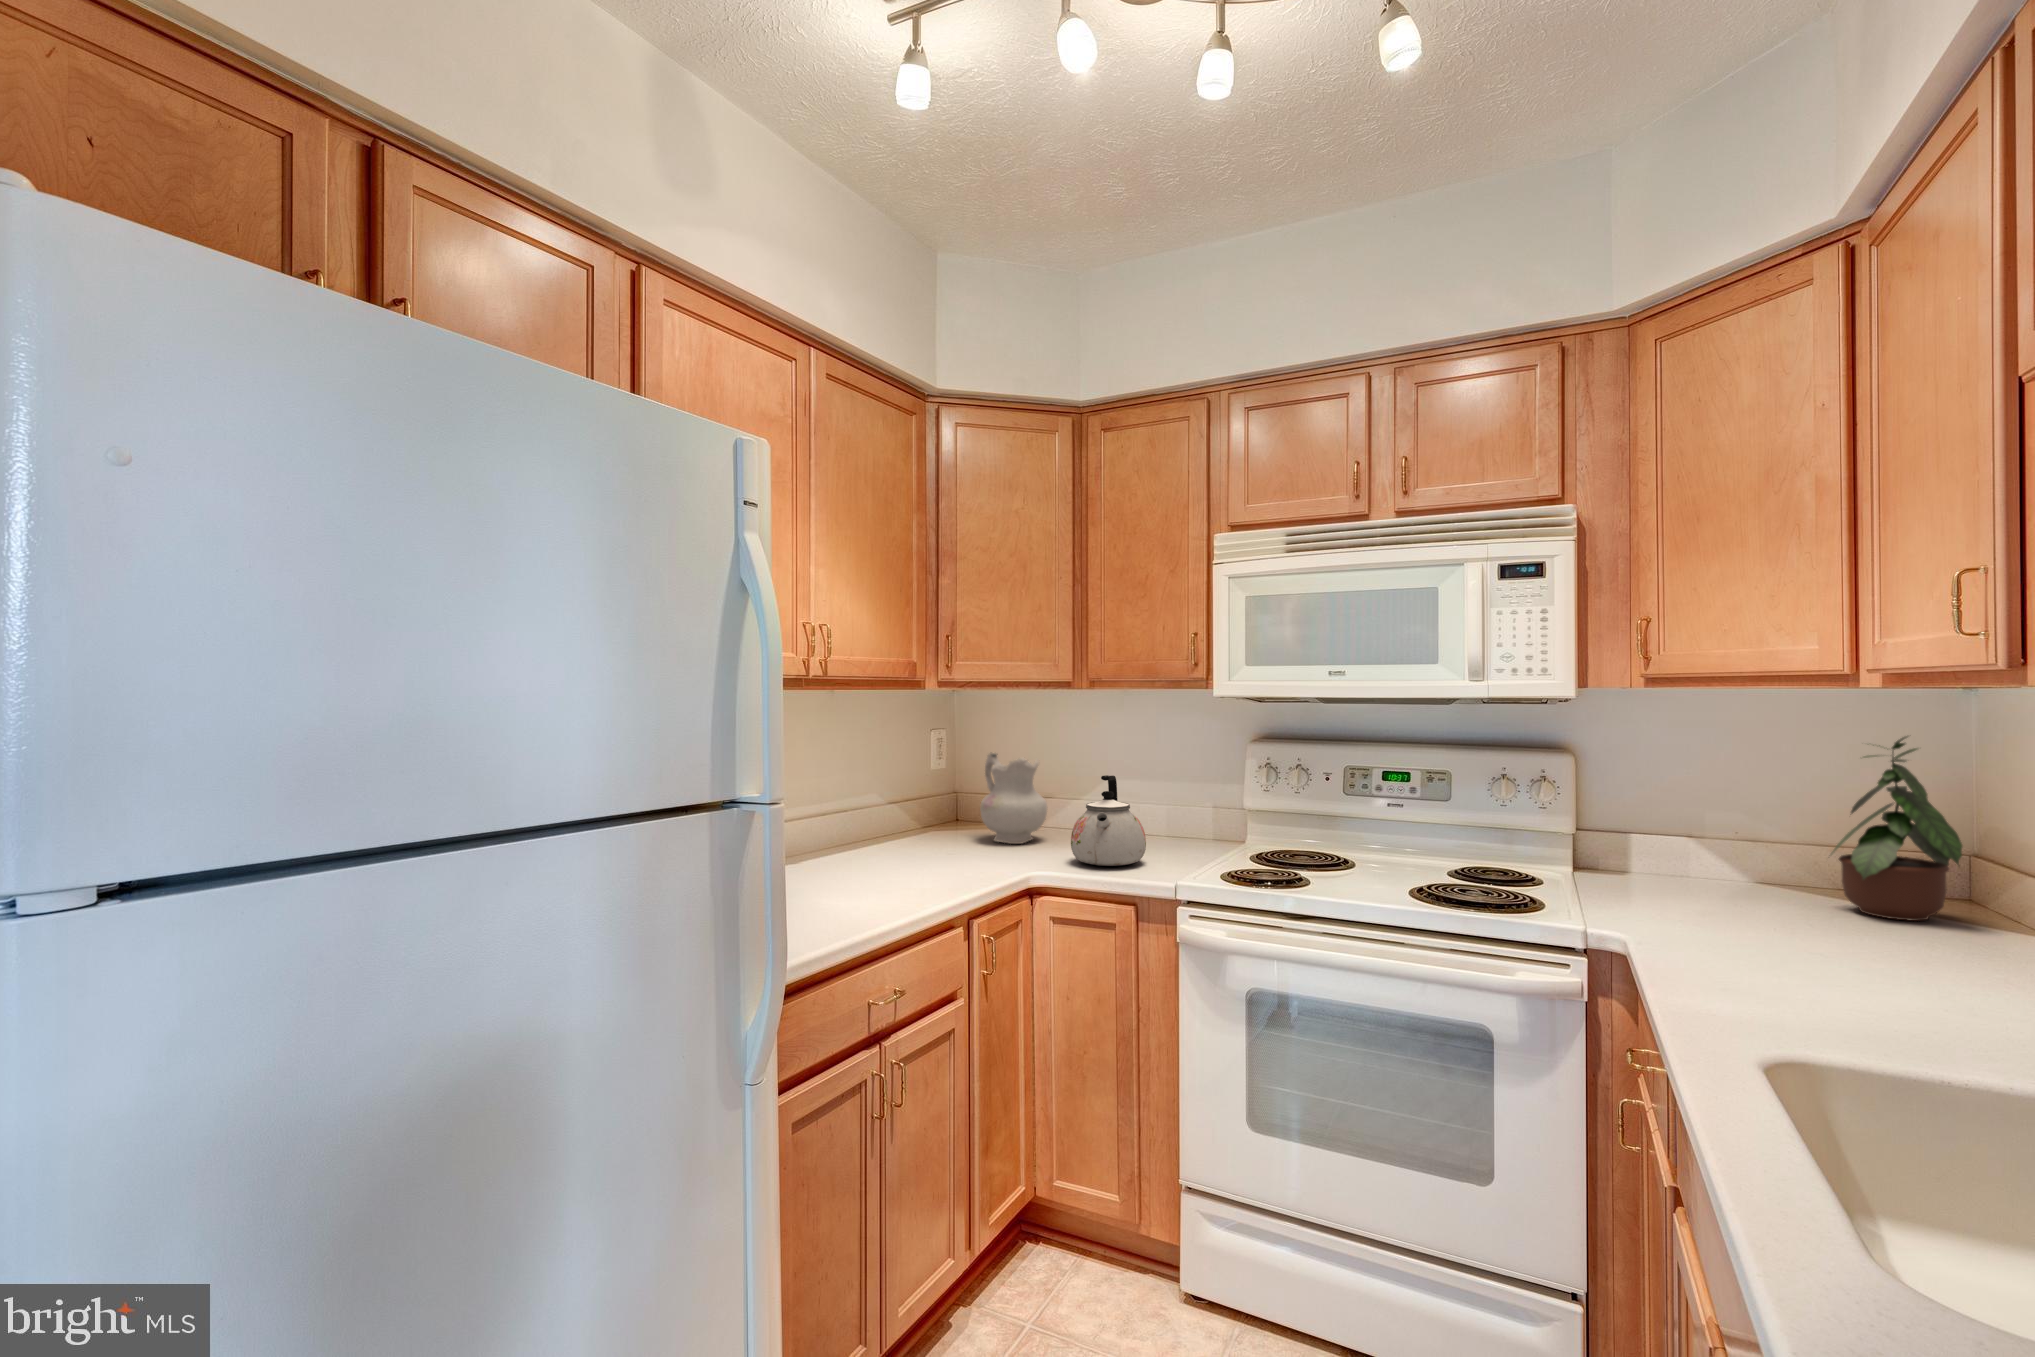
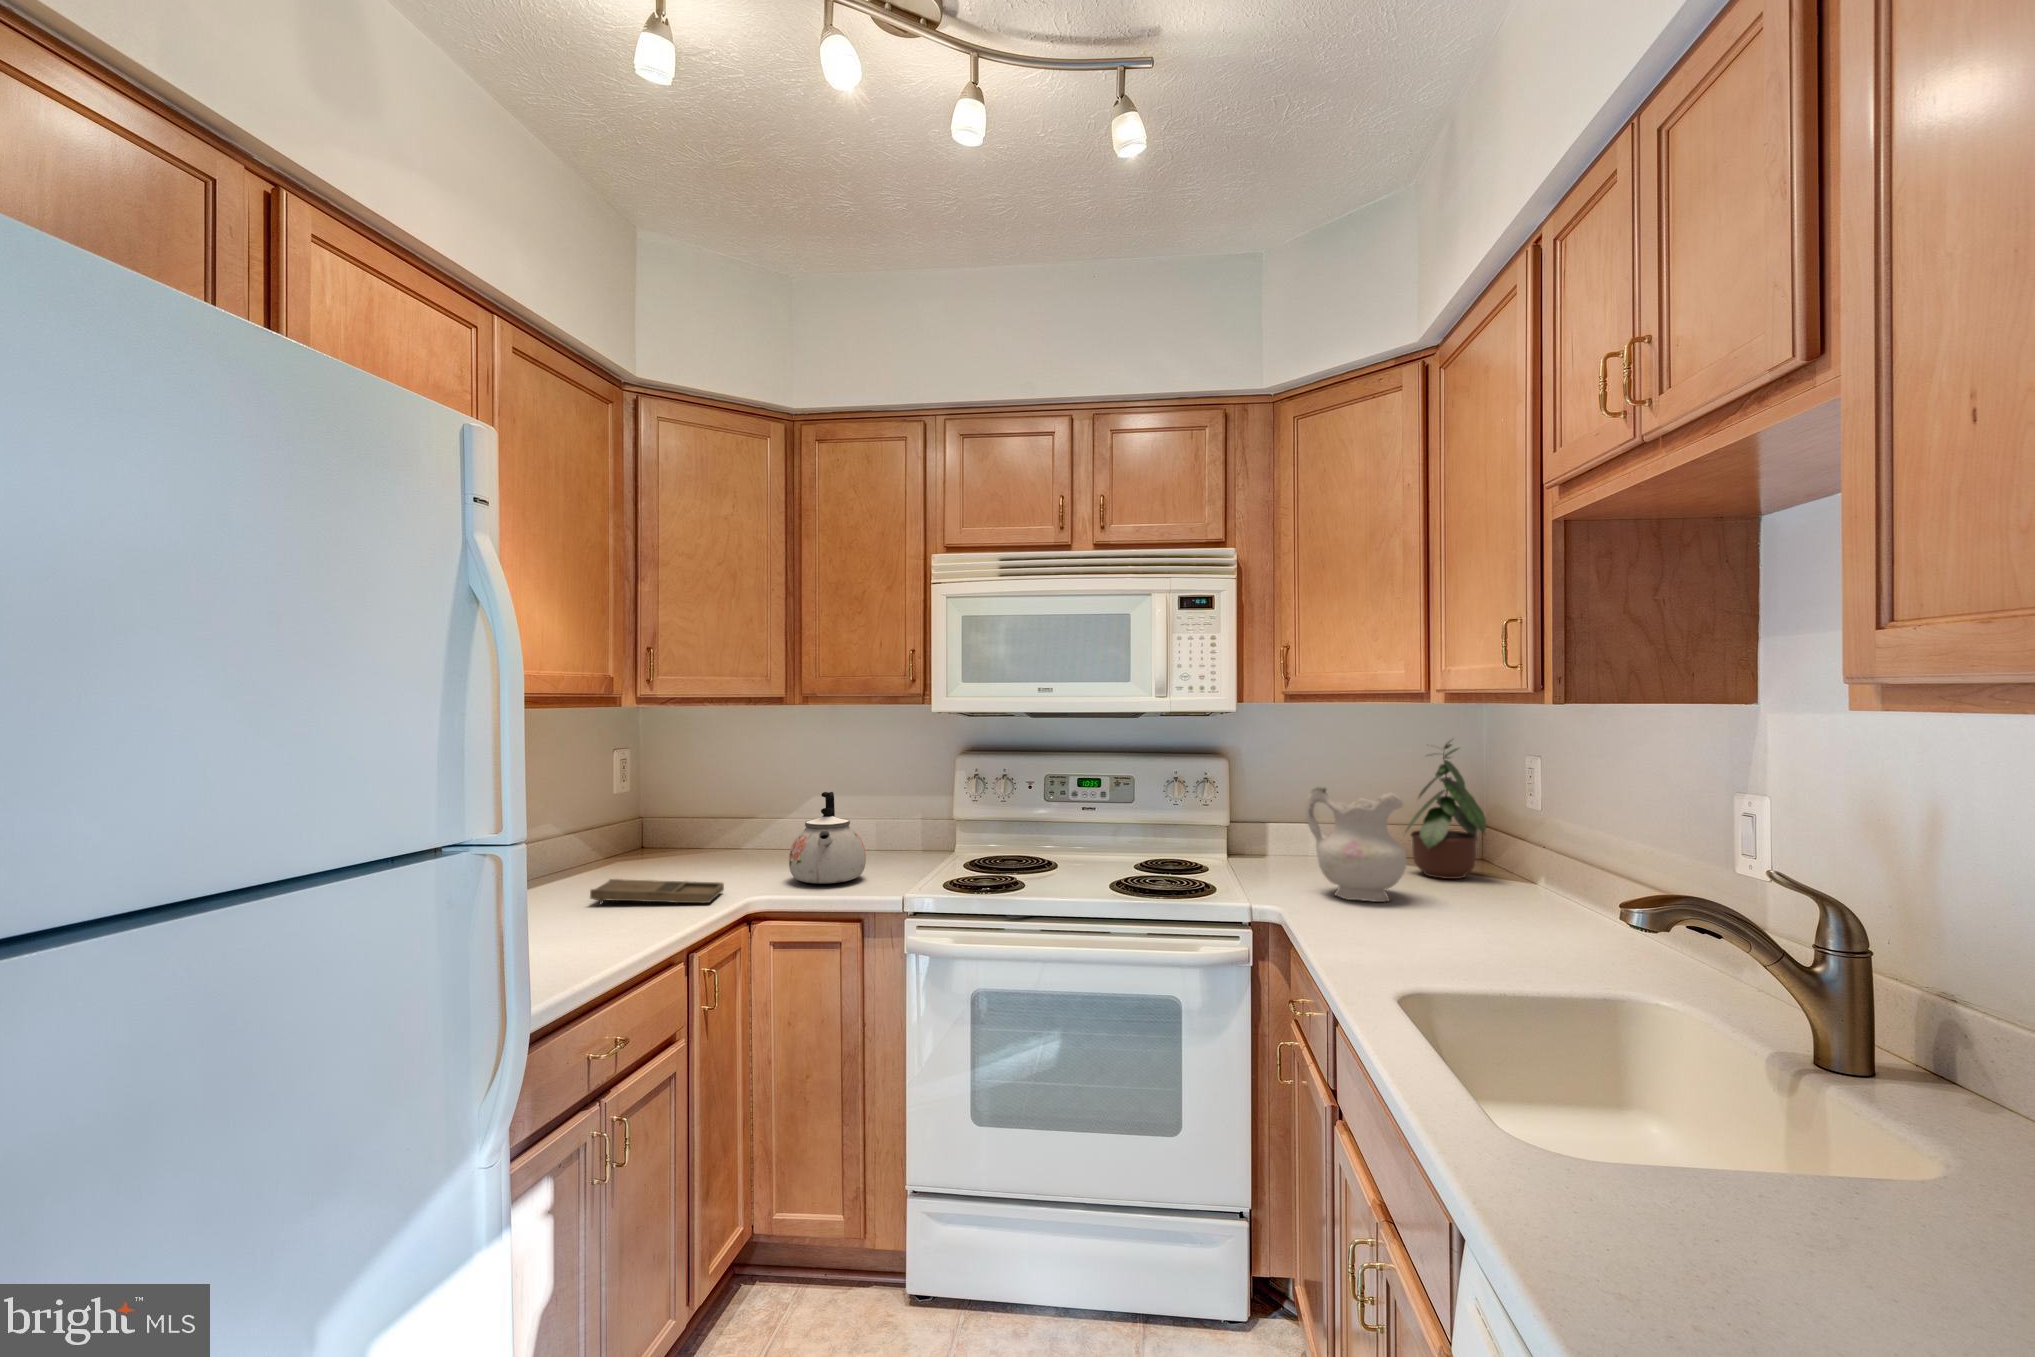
ceramic pitcher: present [980,753,1047,844] -> present [1305,787,1407,902]
tray: none [892,847,1009,875] -> present [590,879,724,904]

